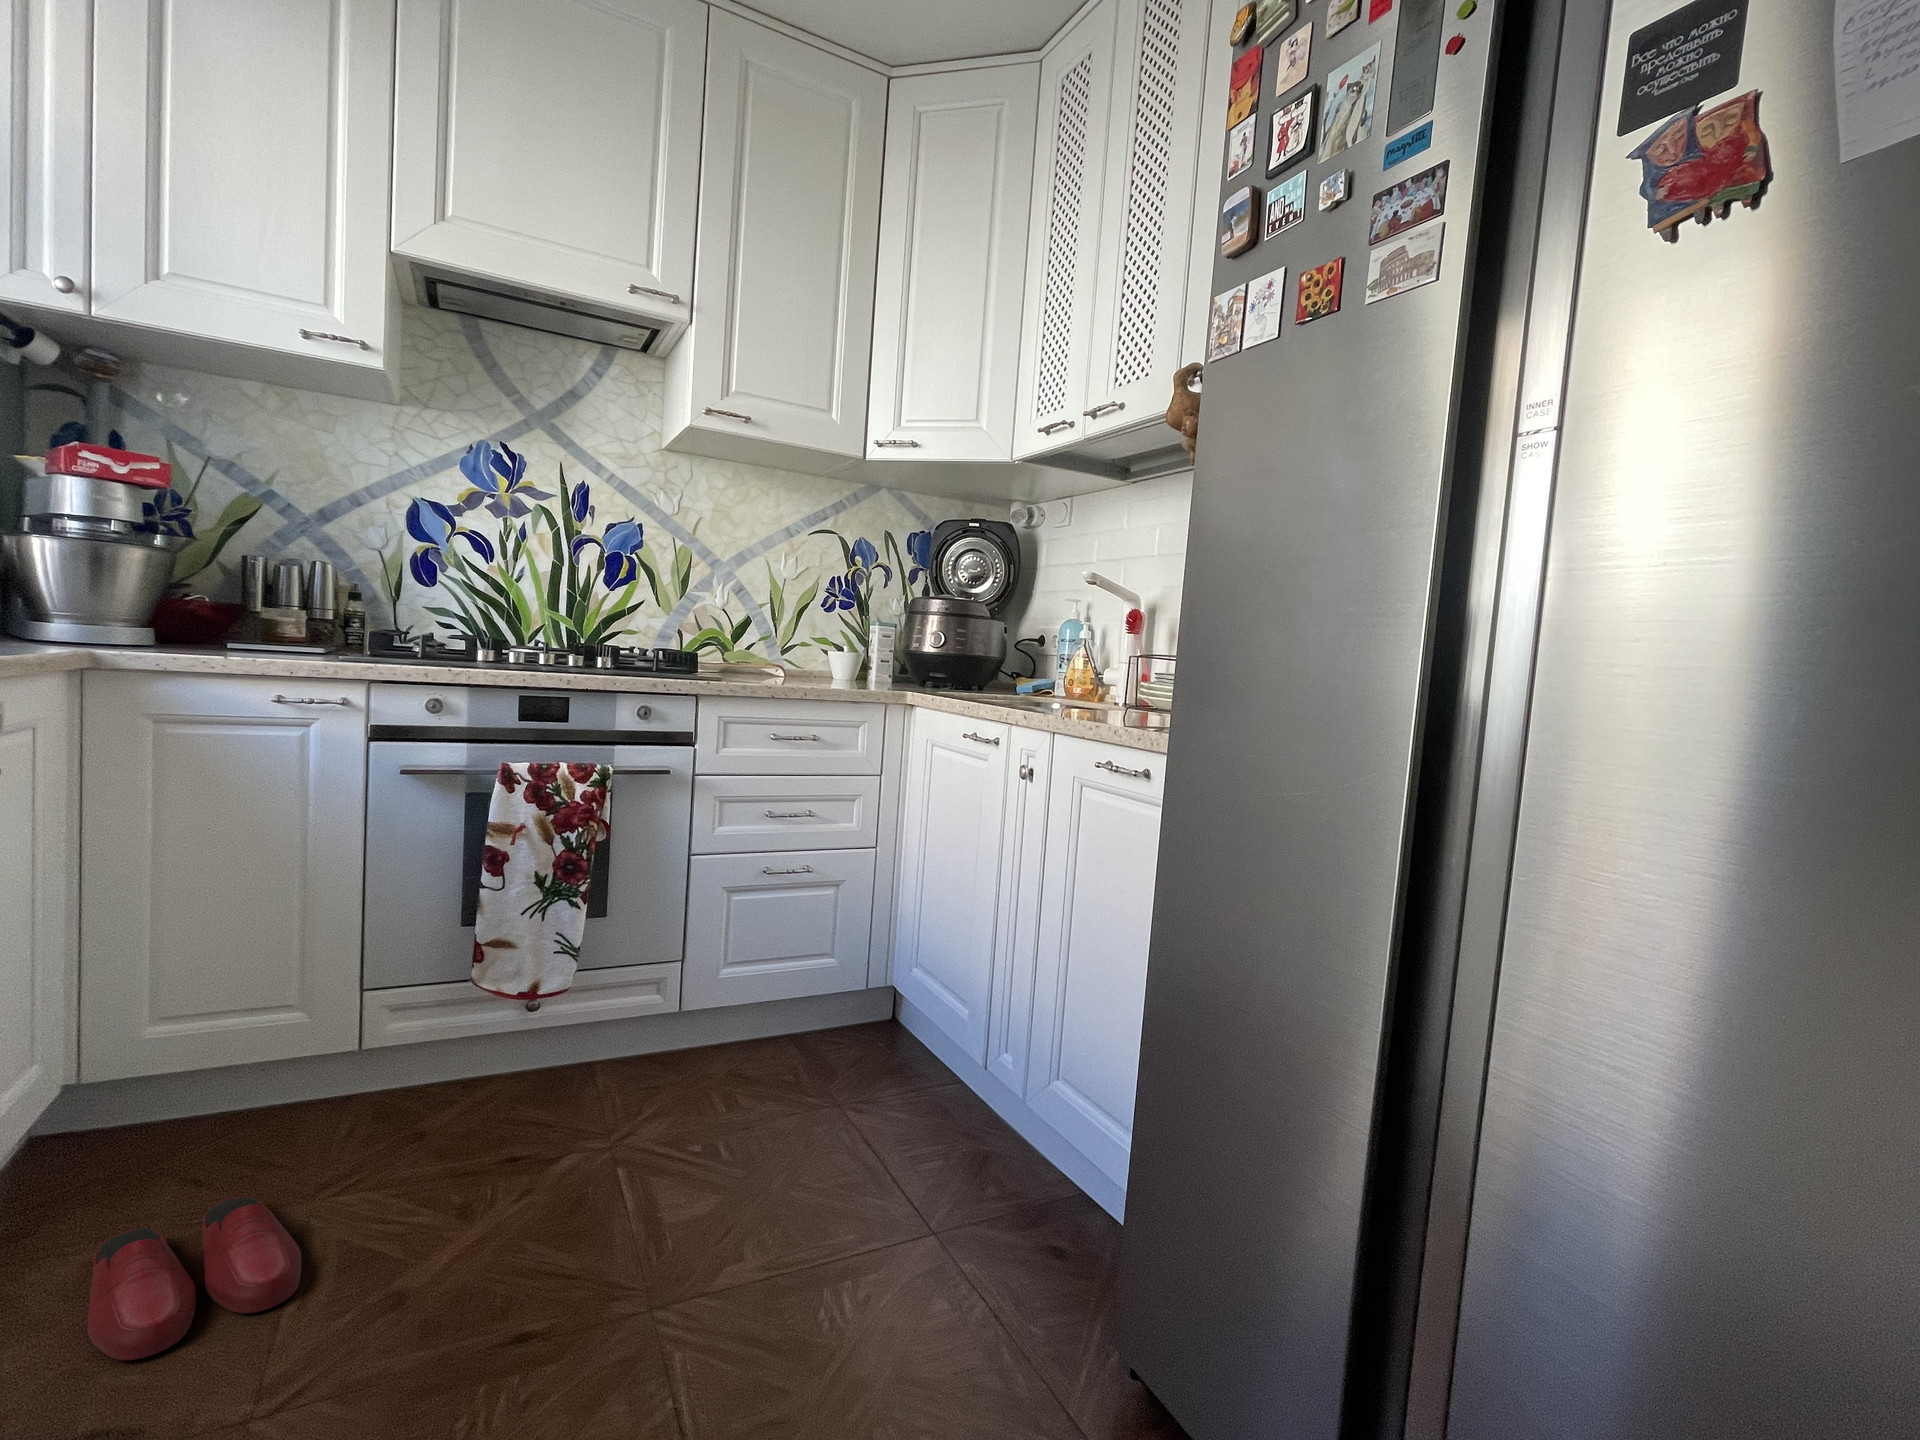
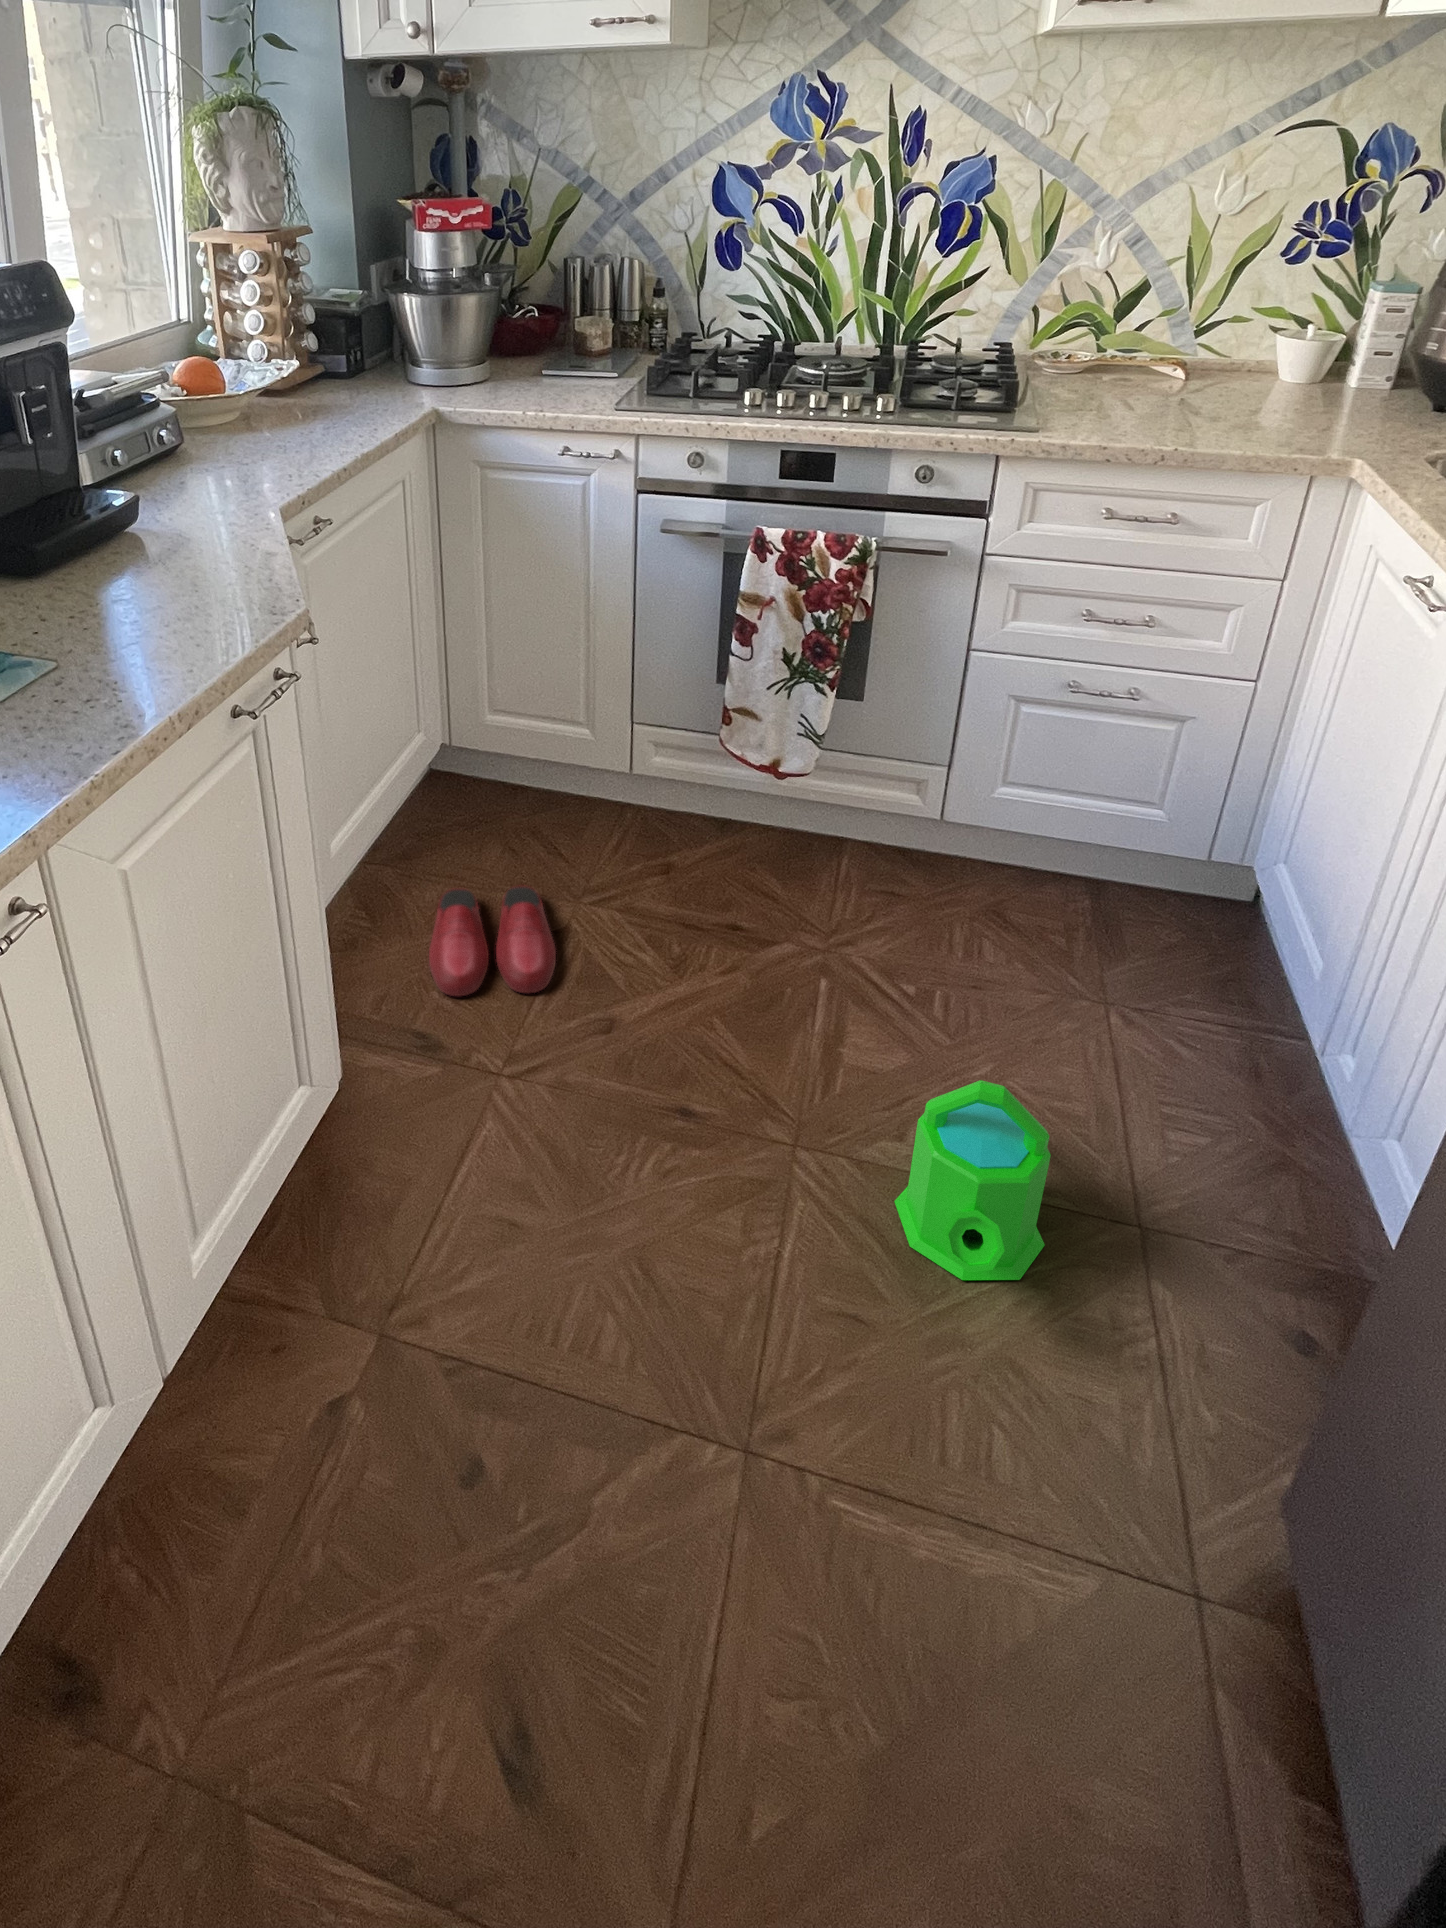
watering can: none [762,1139,893,1345] -> present [894,1080,1051,1280]

